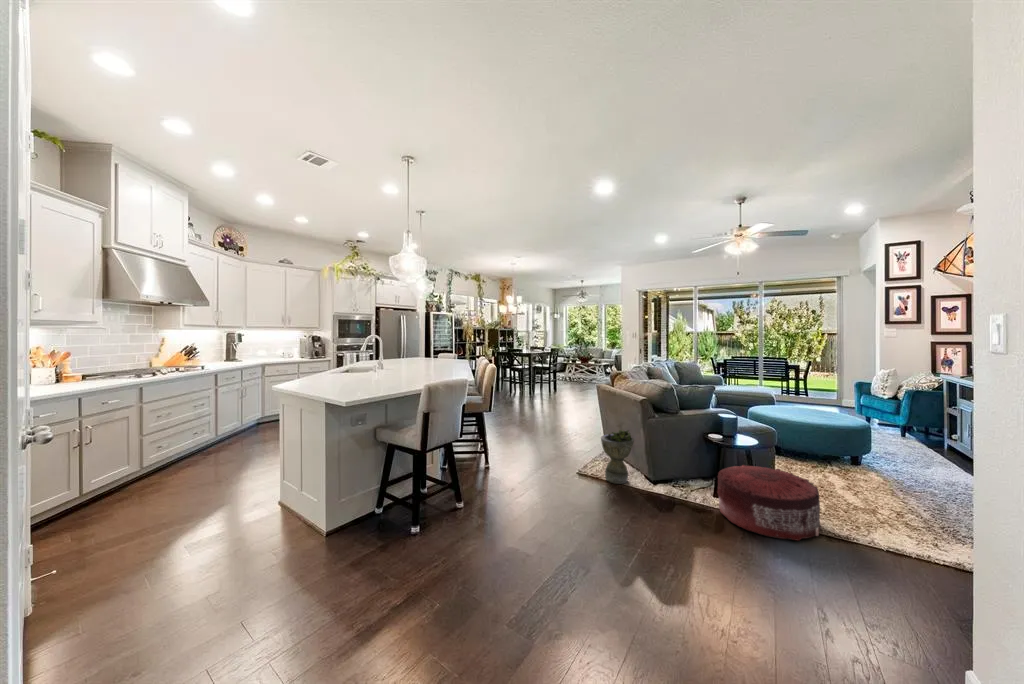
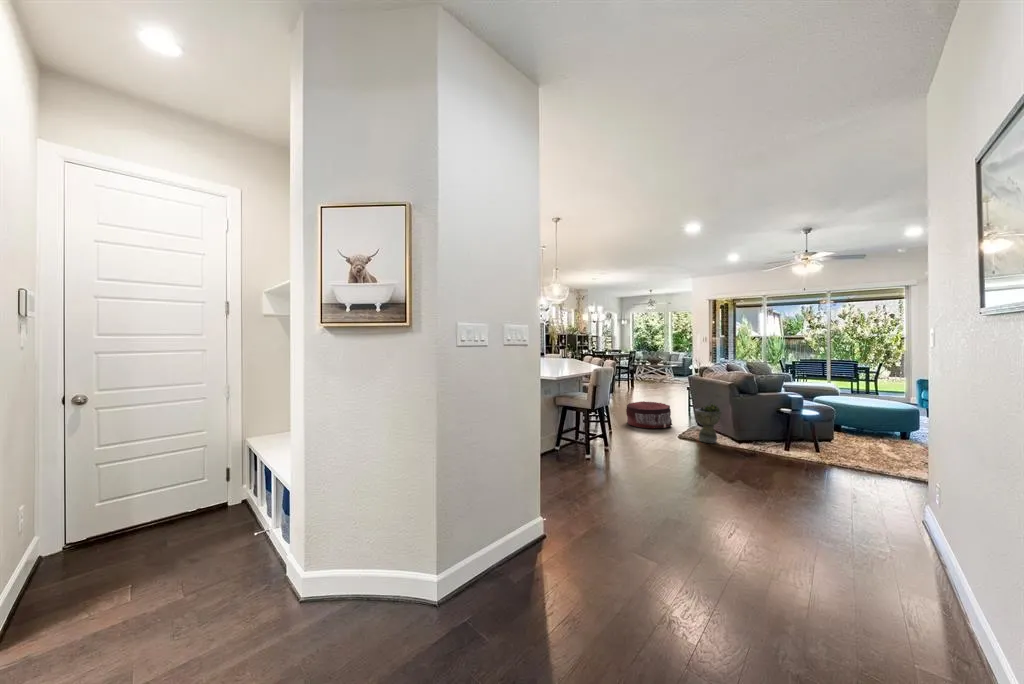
pouf: present [717,465,821,541] -> present [626,401,672,429]

